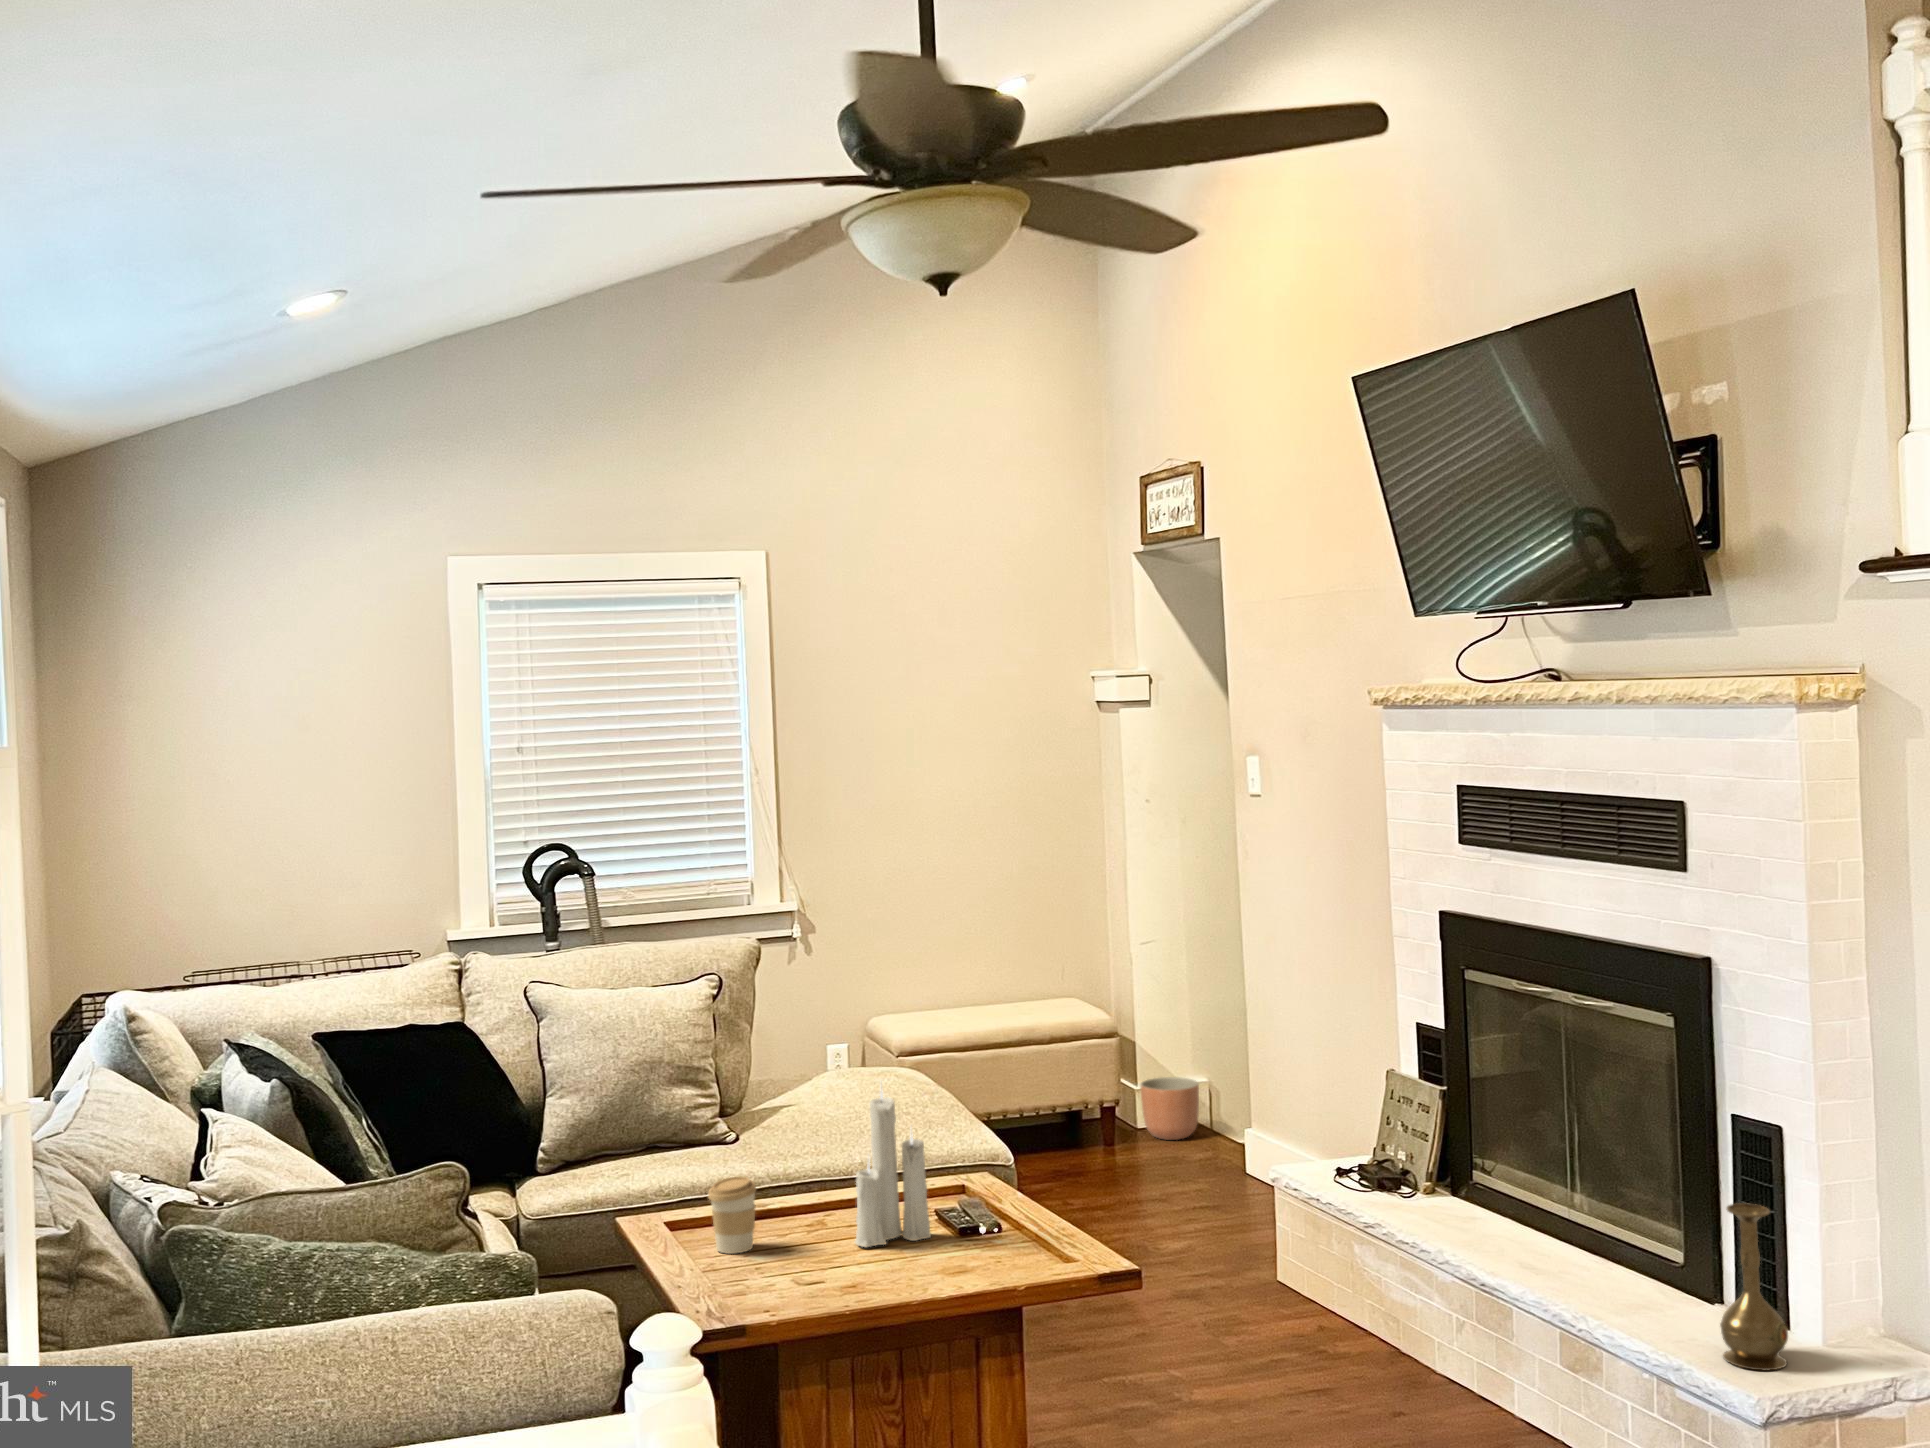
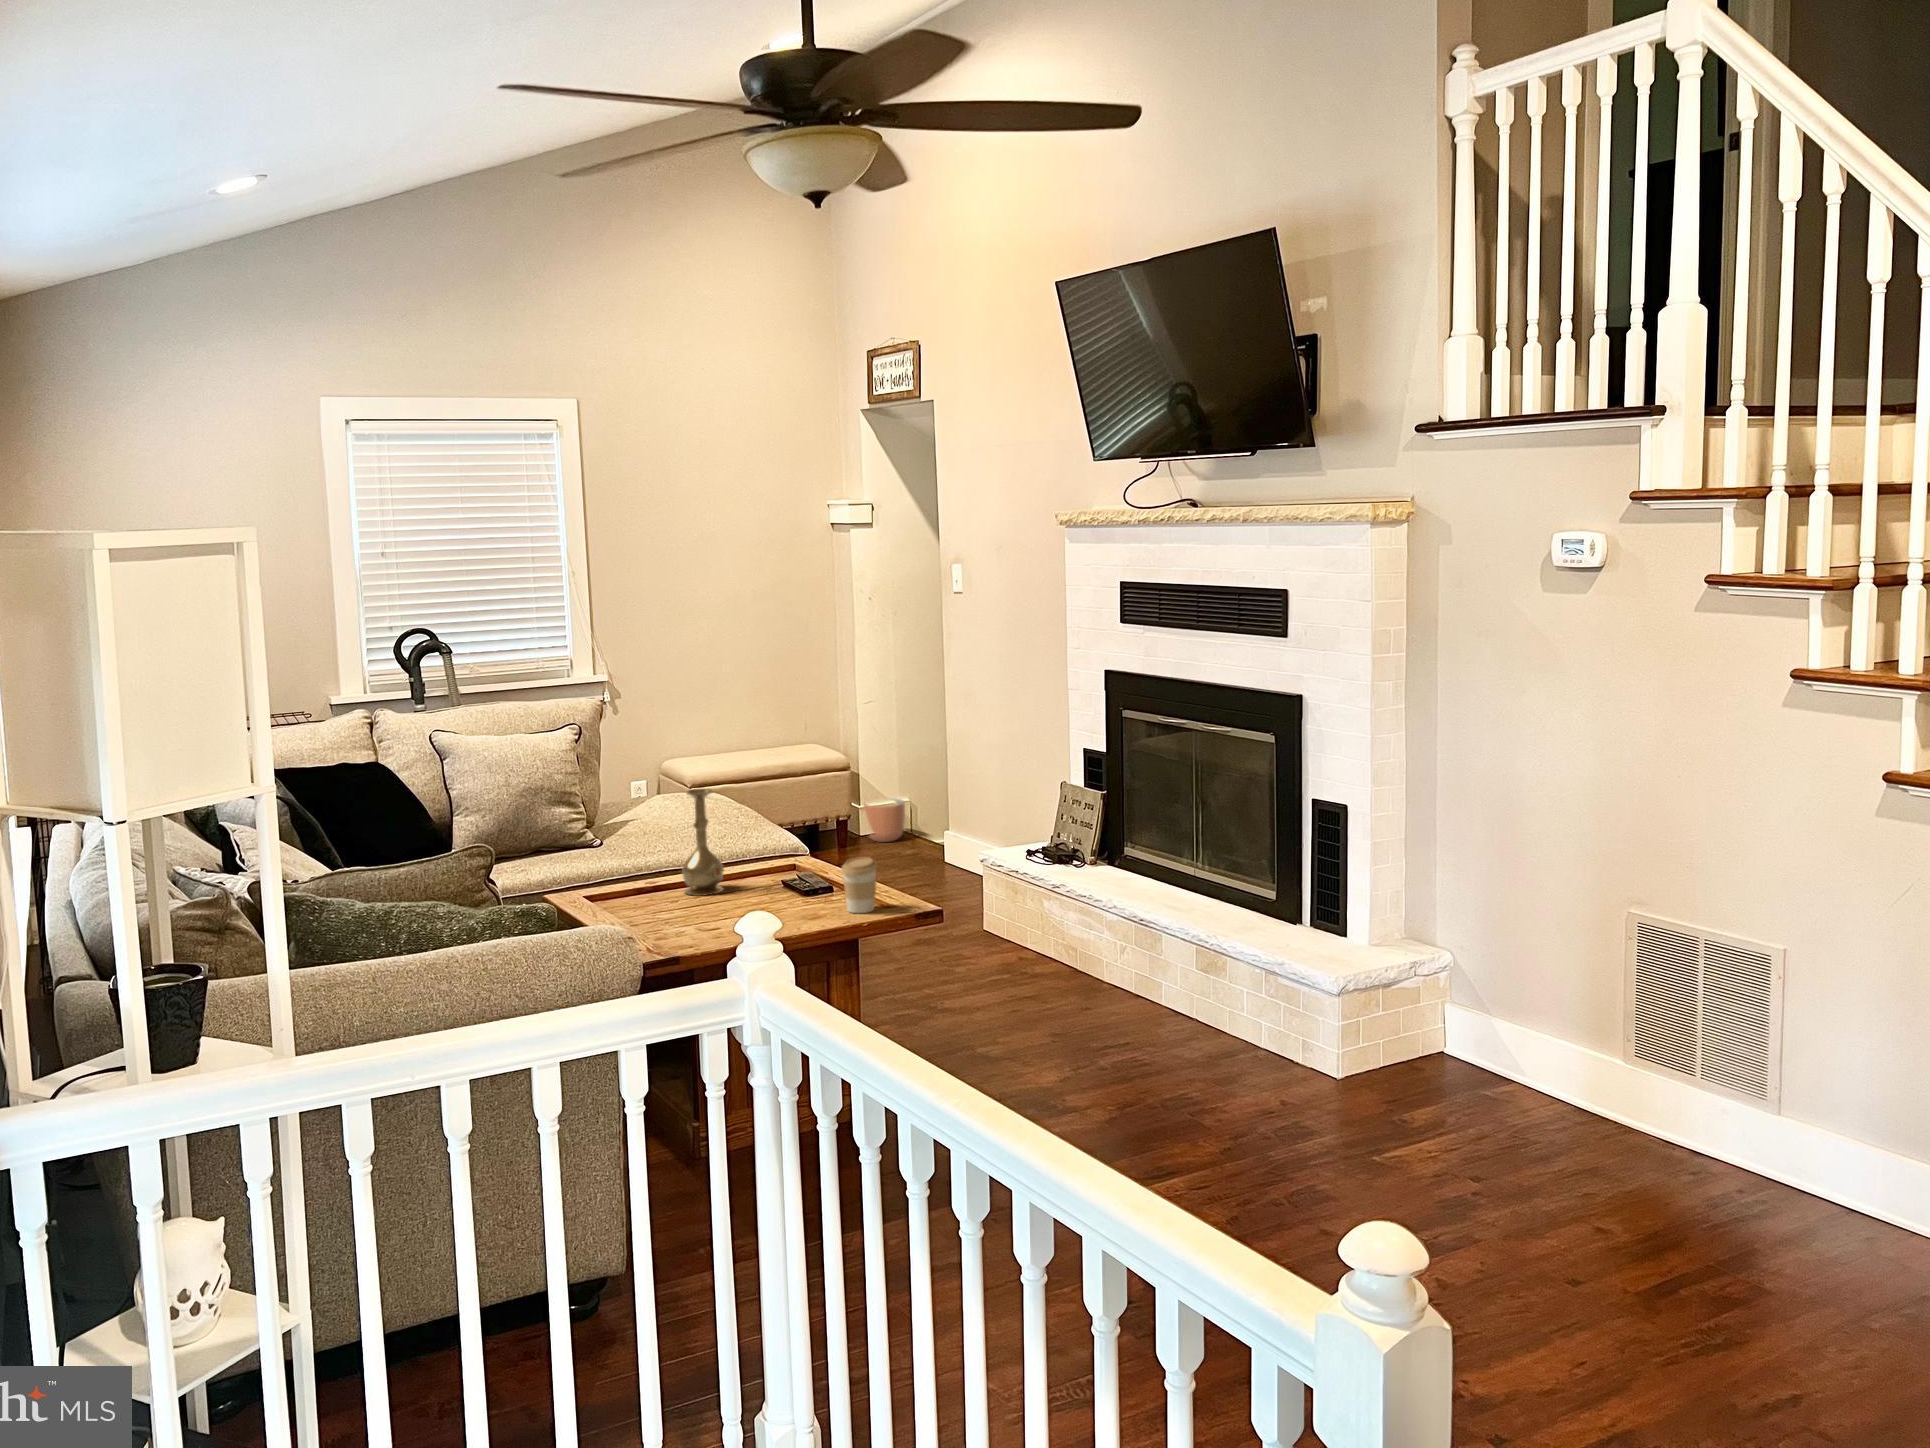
candle: present [855,1091,931,1247] -> none [741,779,795,903]
coffee cup: present [708,1176,756,1254] -> present [841,857,878,913]
vase: present [1720,1203,1788,1370] -> present [682,789,724,896]

